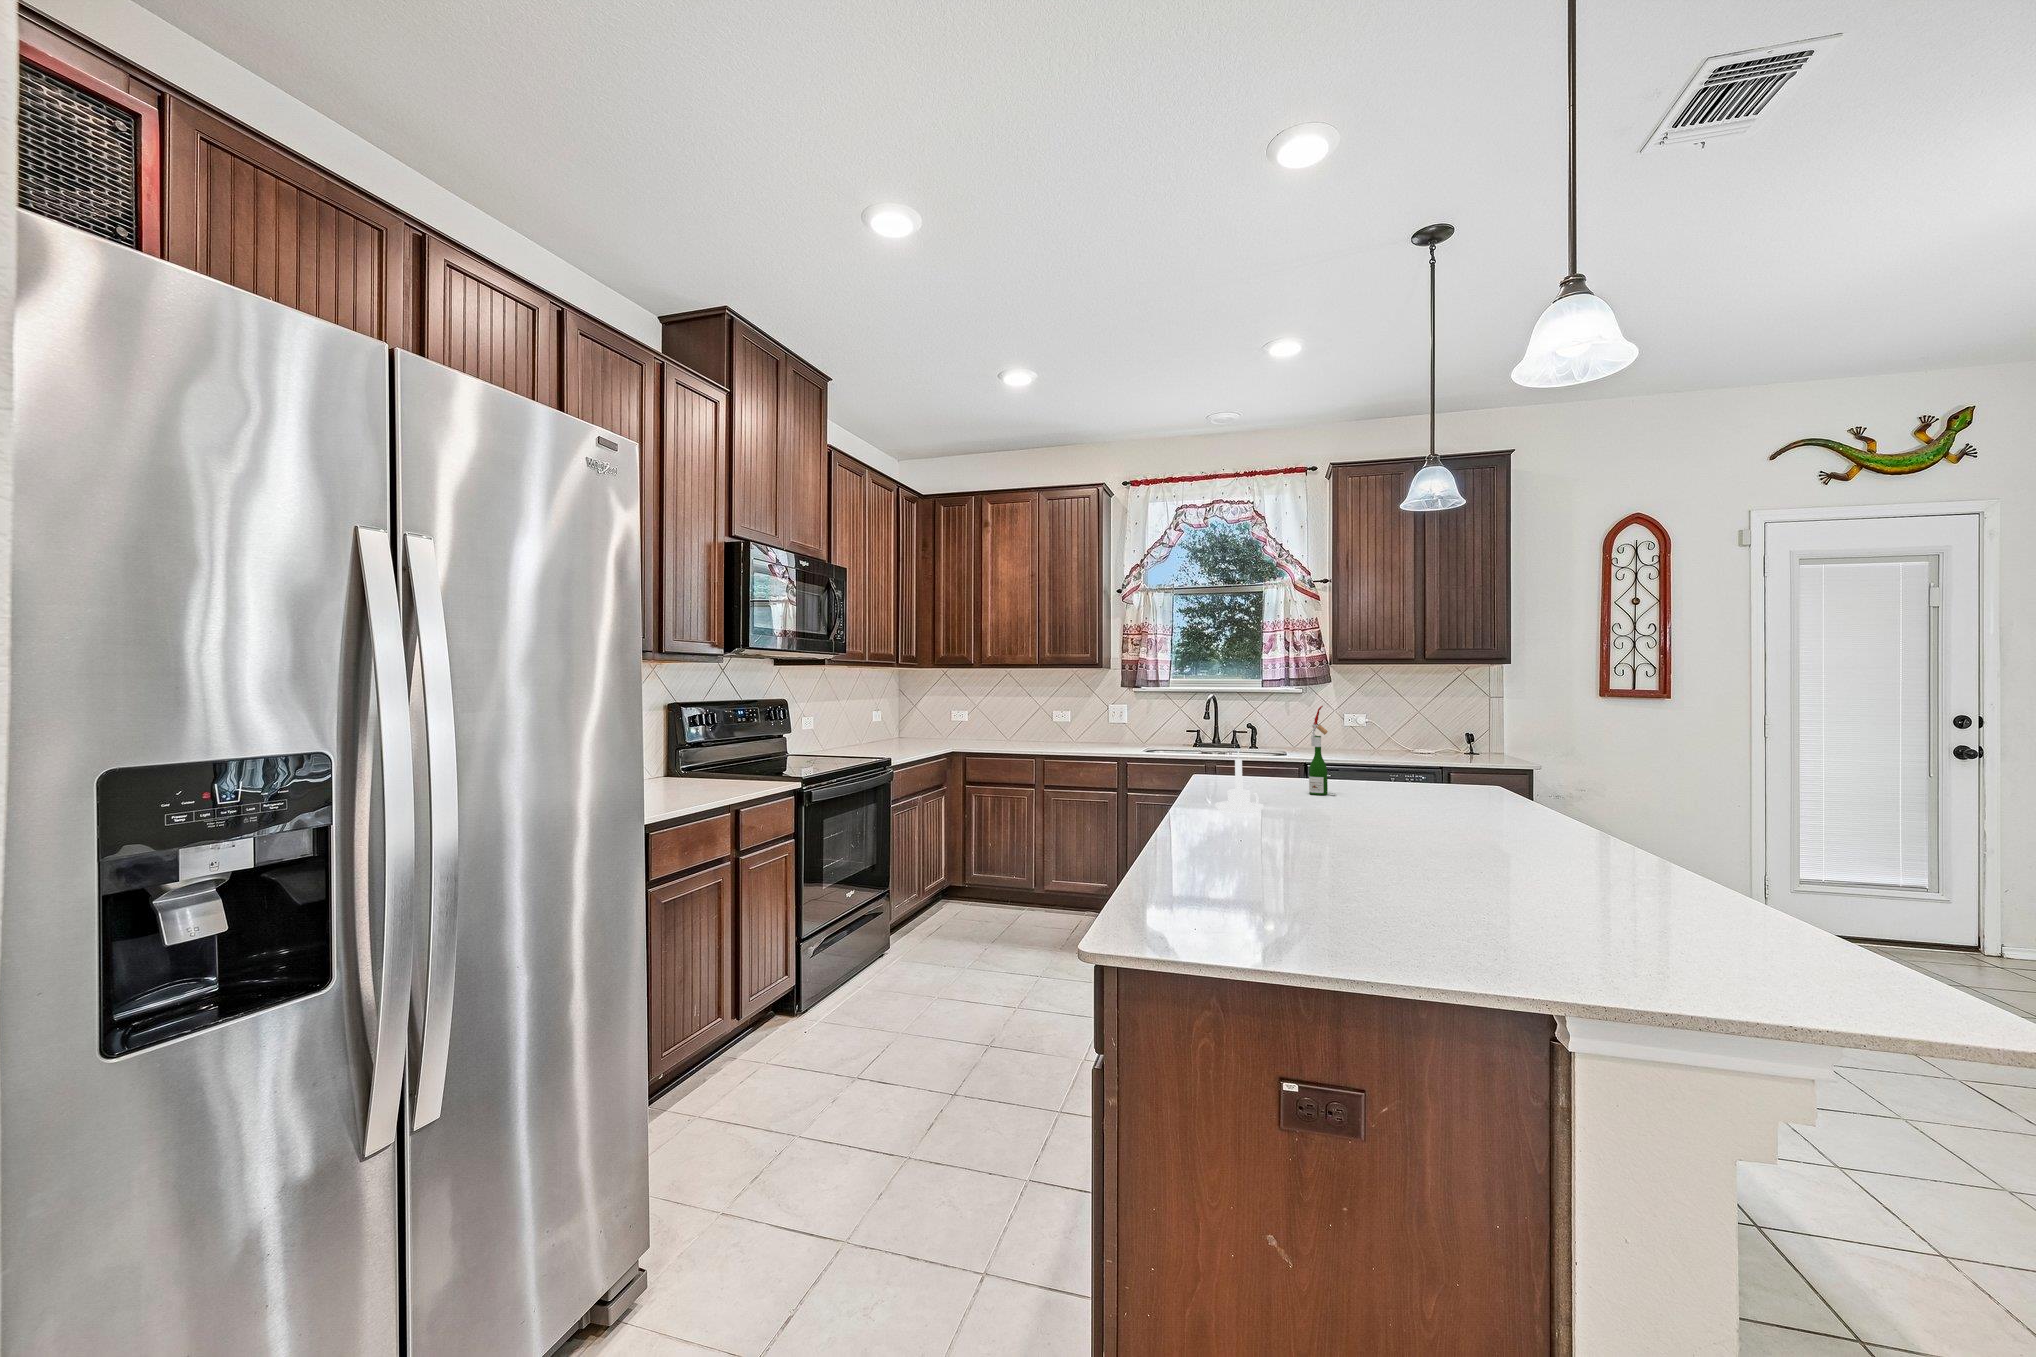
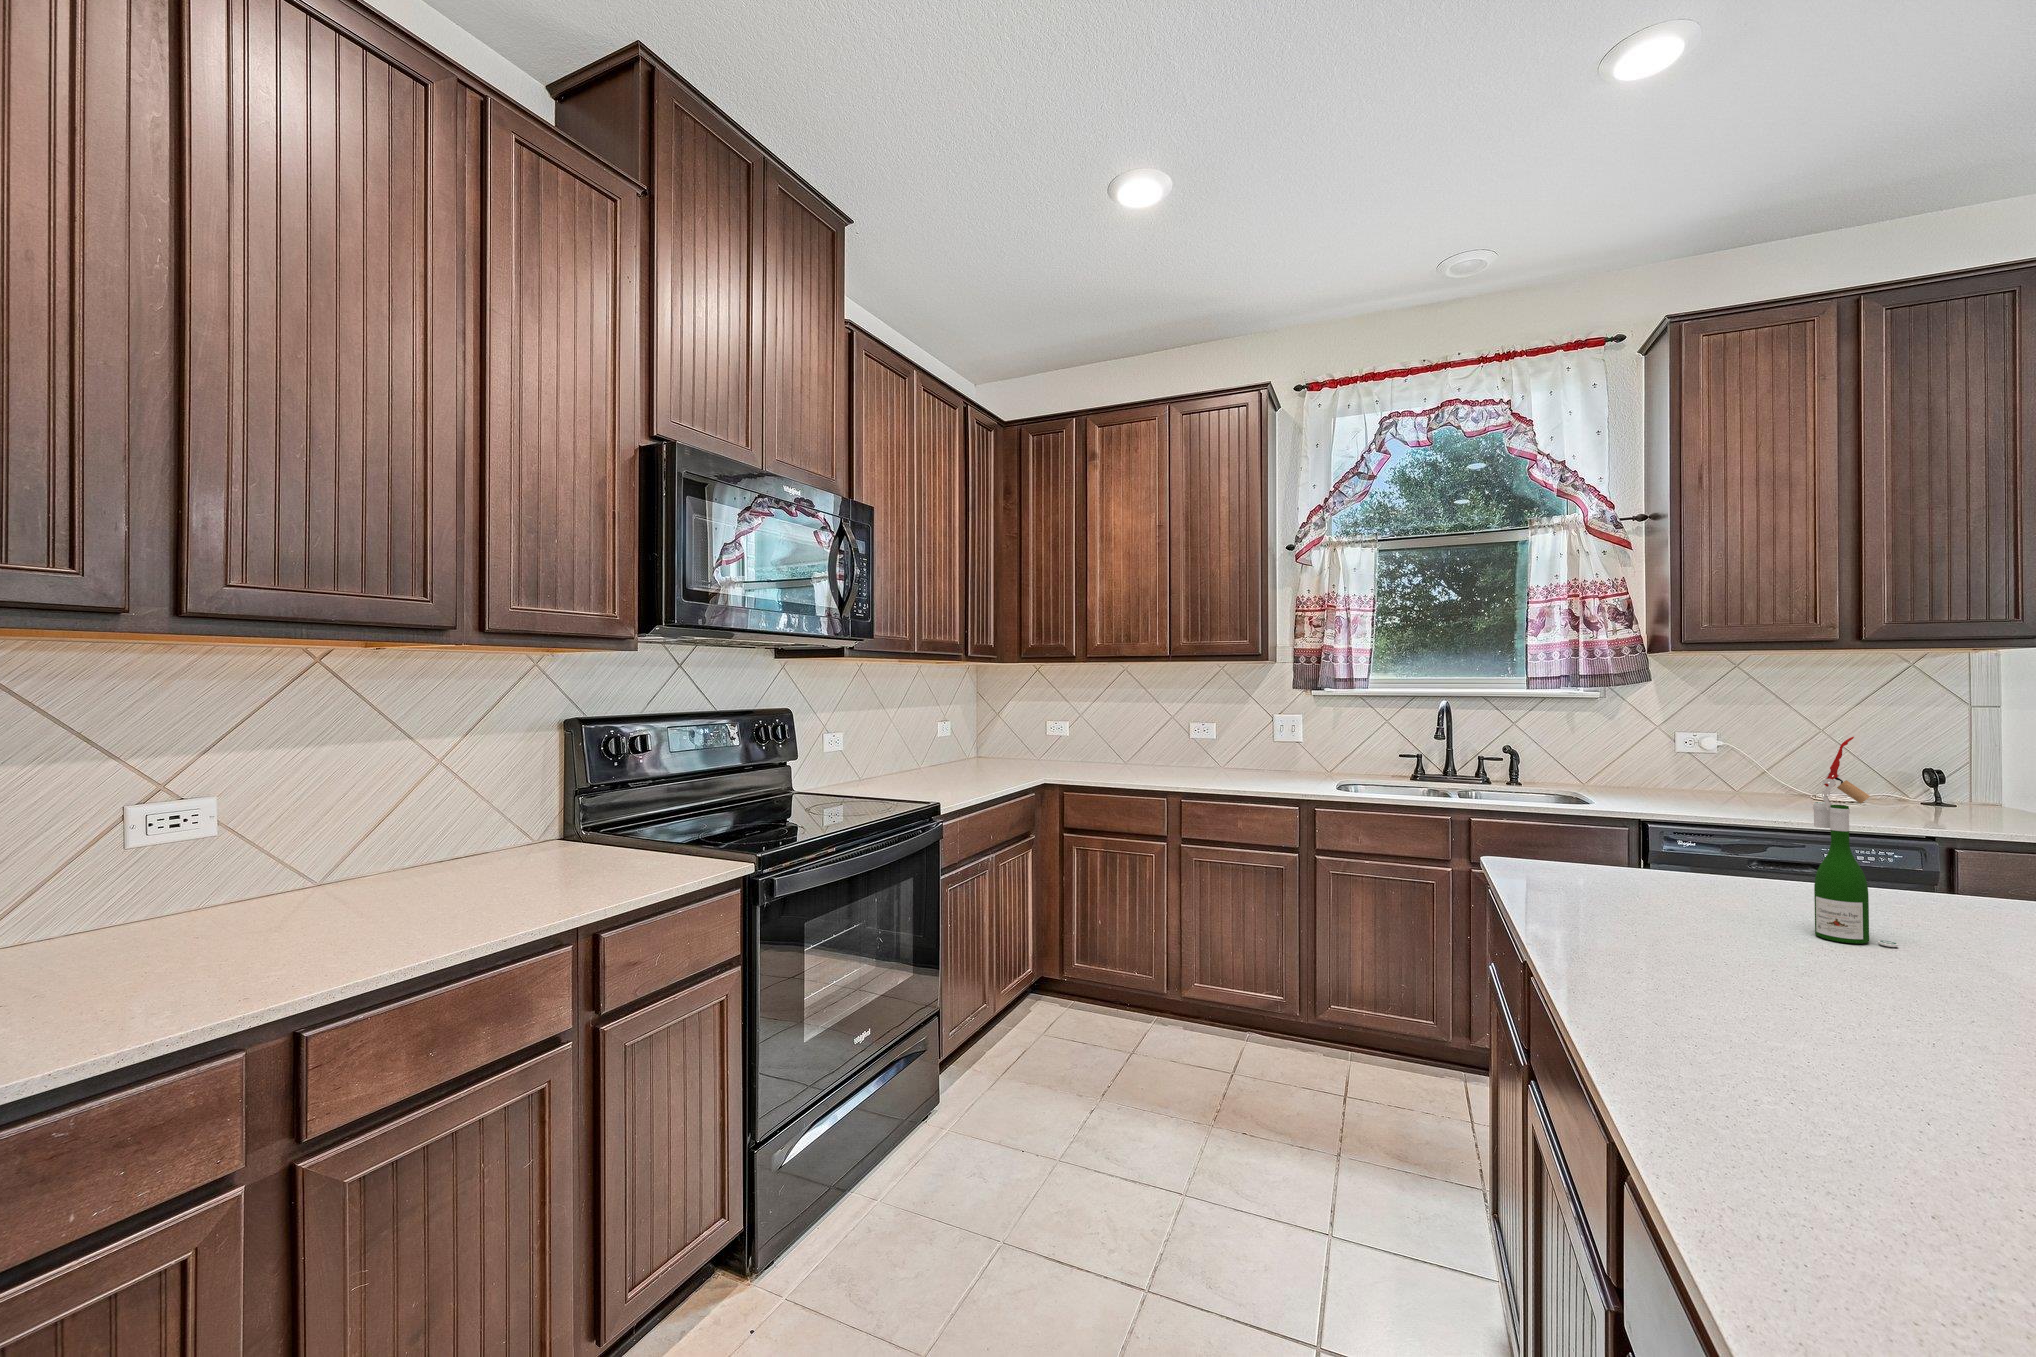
candle holder: present [1215,751,1263,813] -> none [1671,866,1836,1049]

